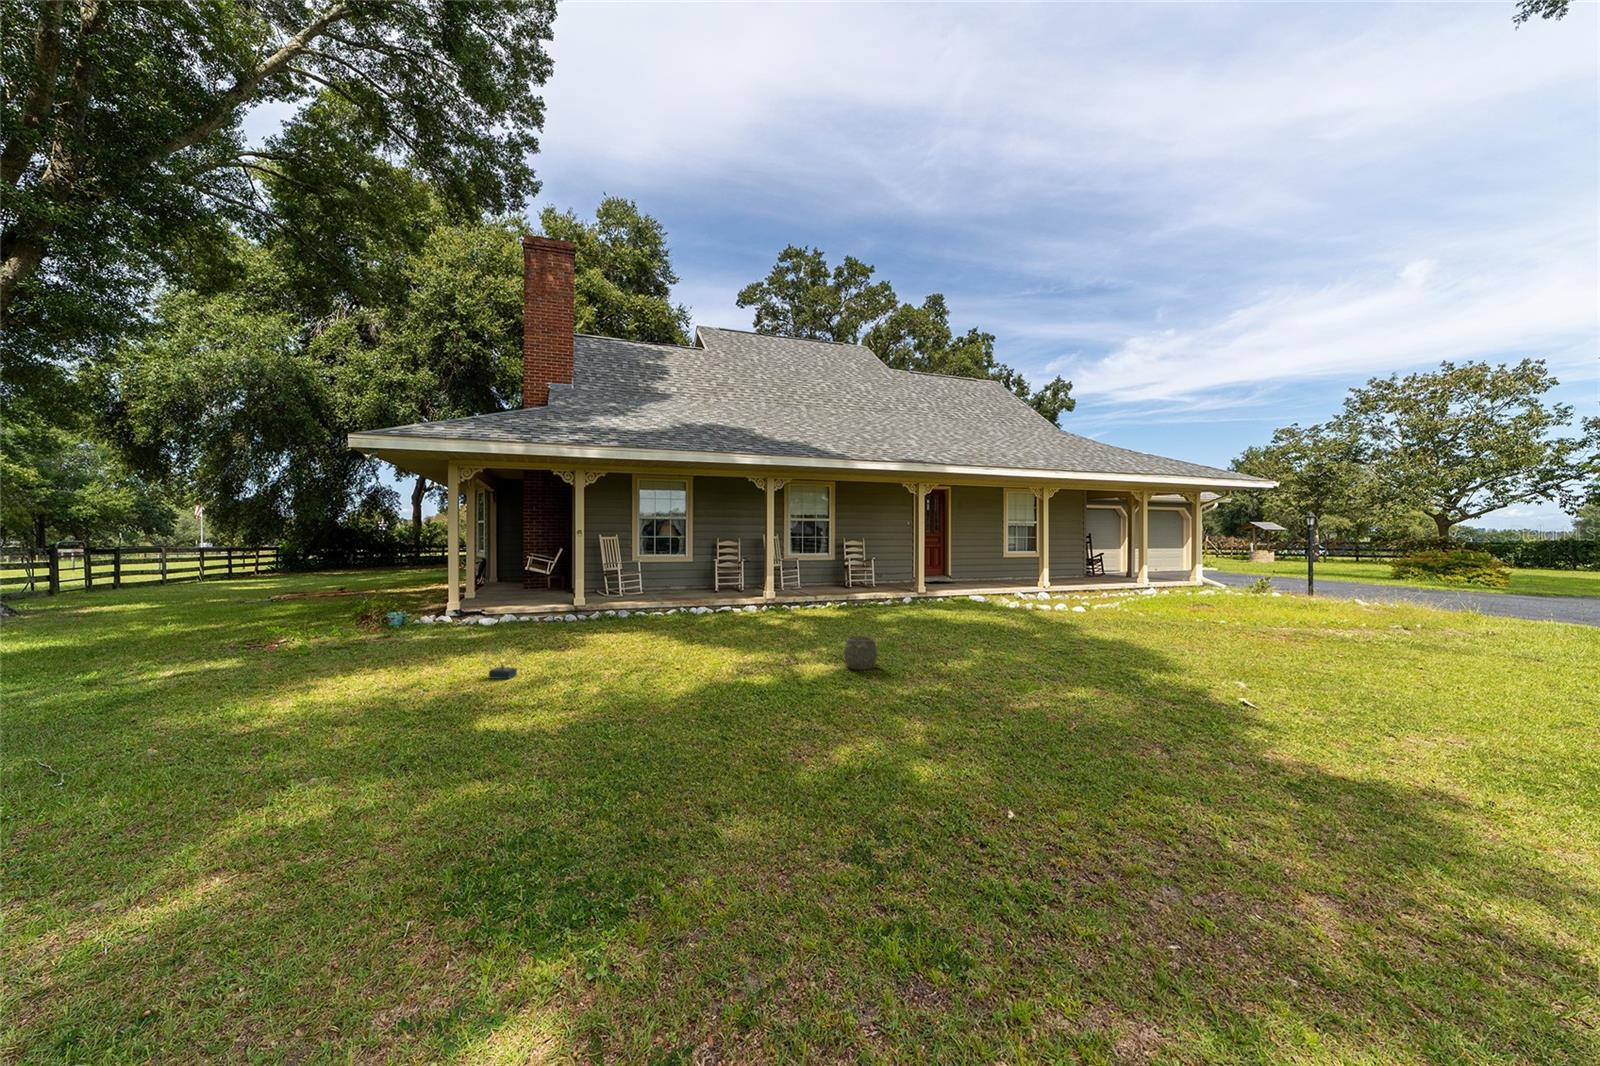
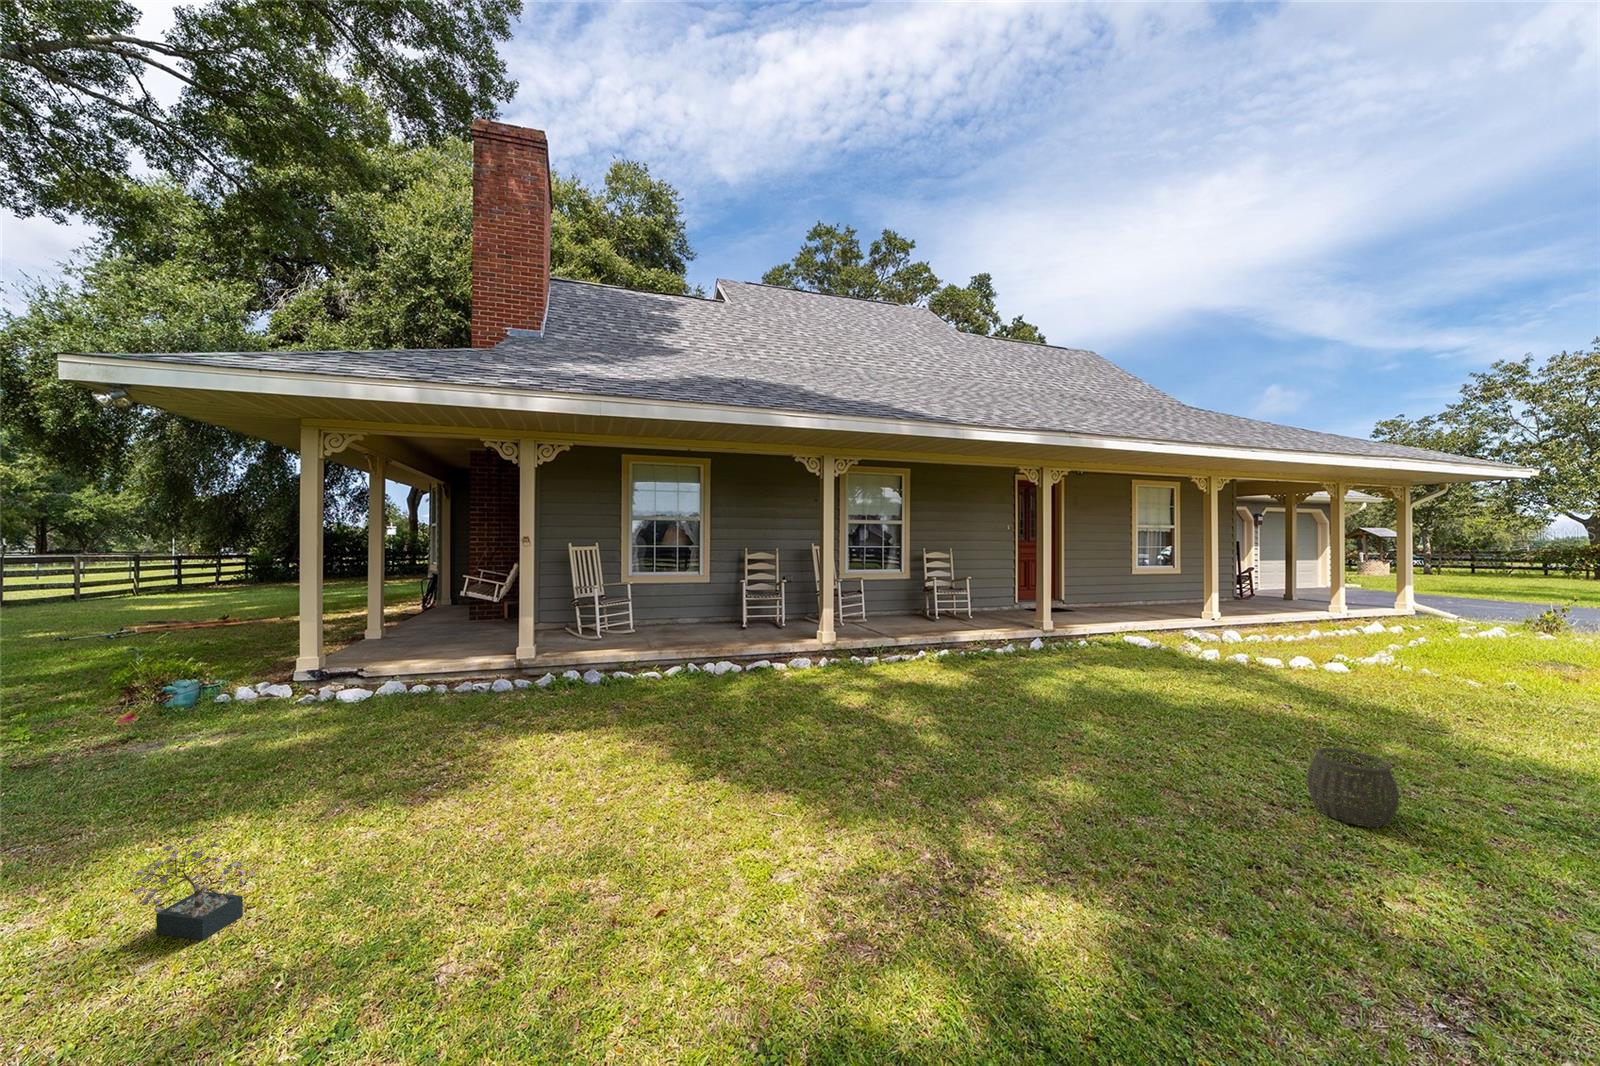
woven basket: present [844,636,877,670] -> present [1307,748,1399,828]

